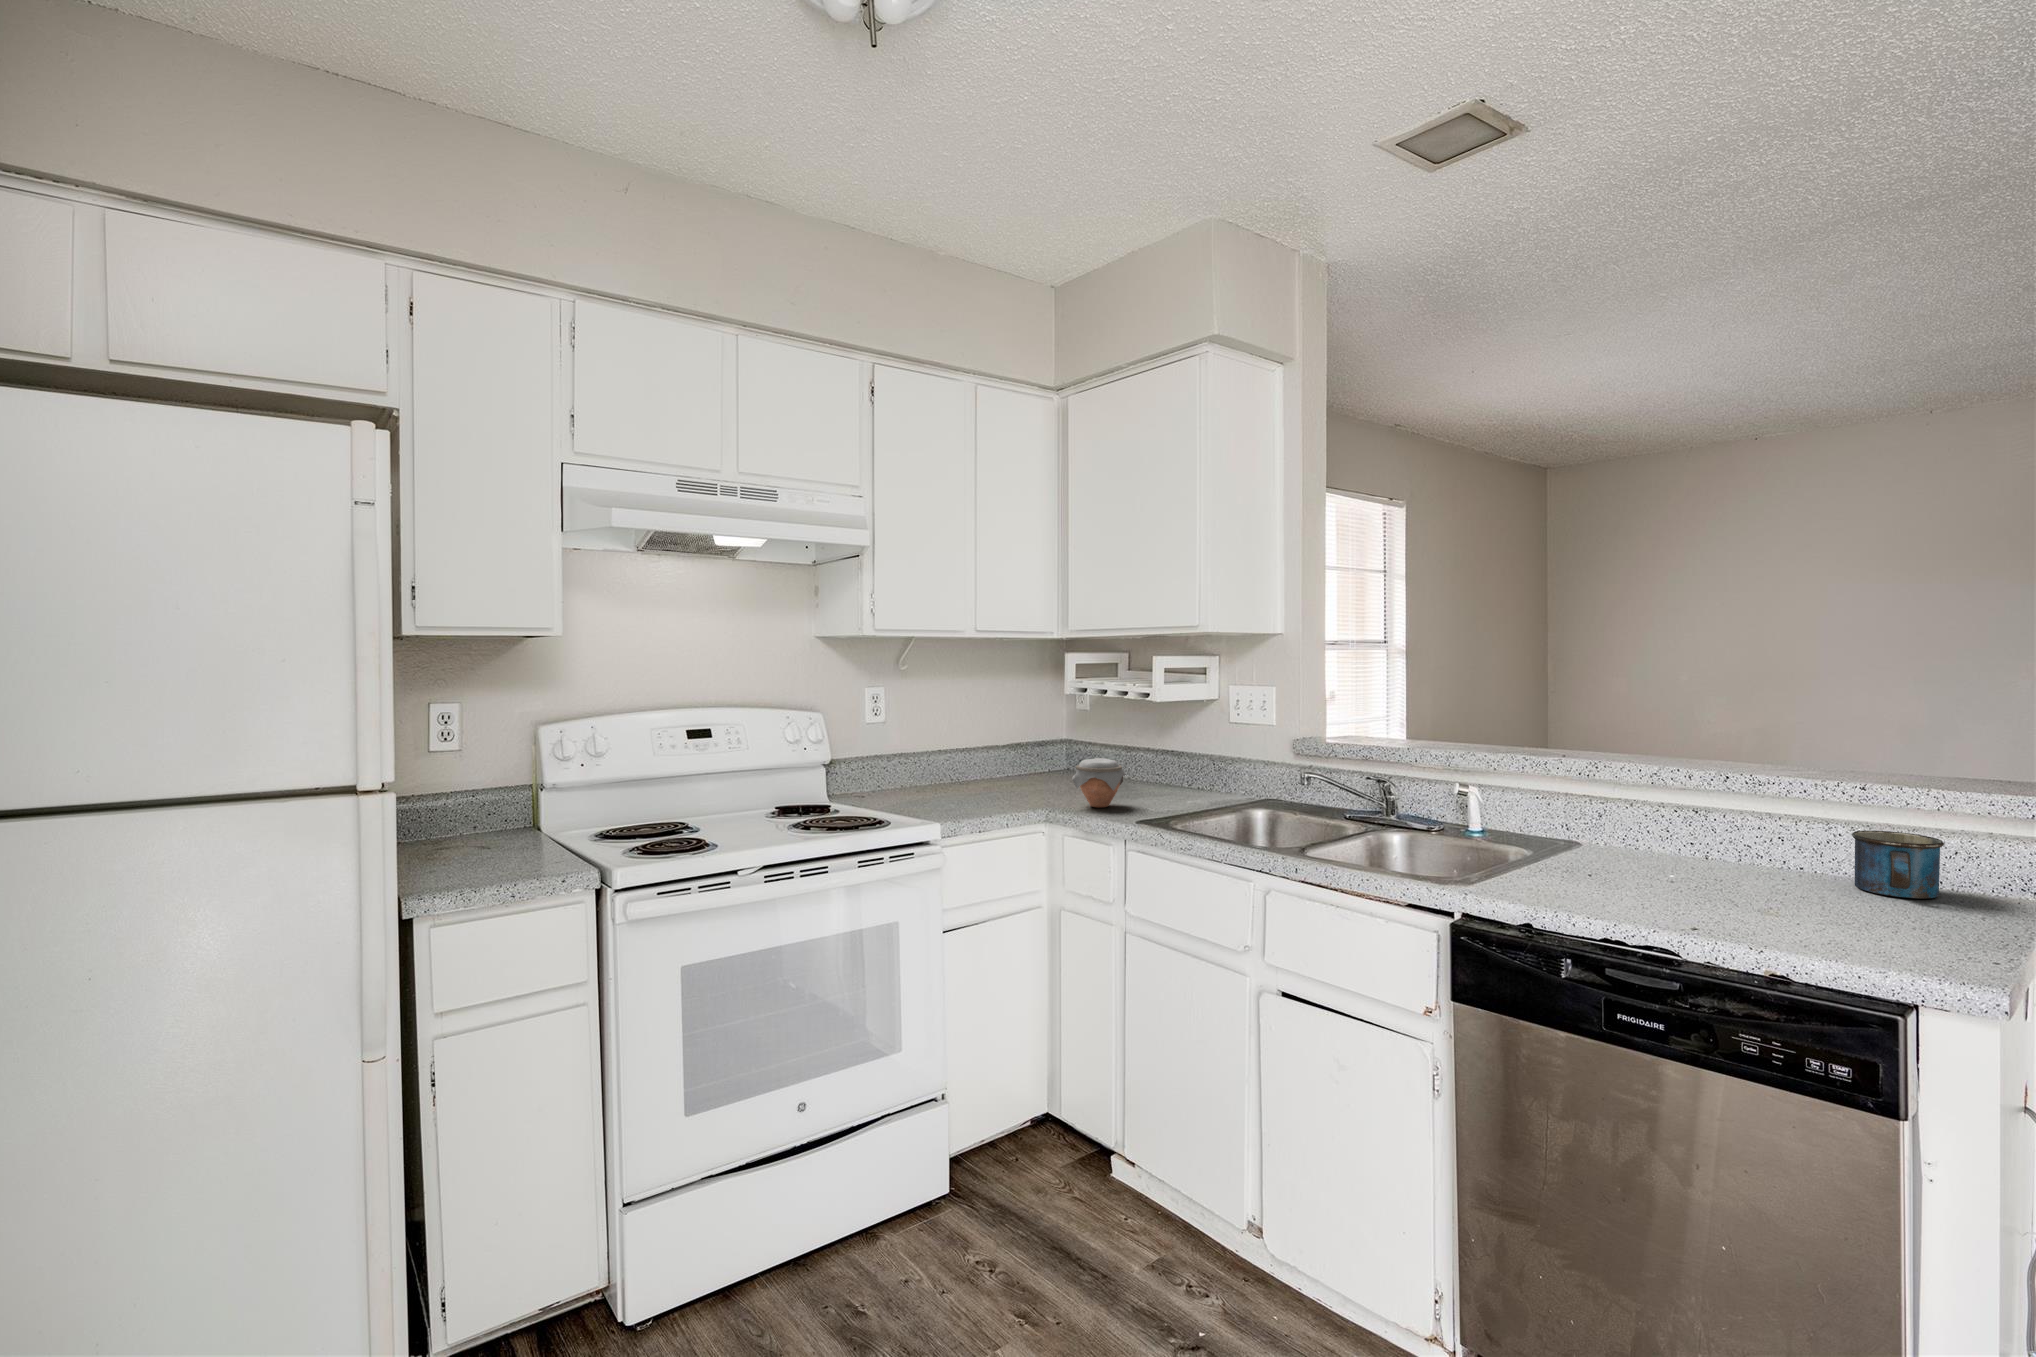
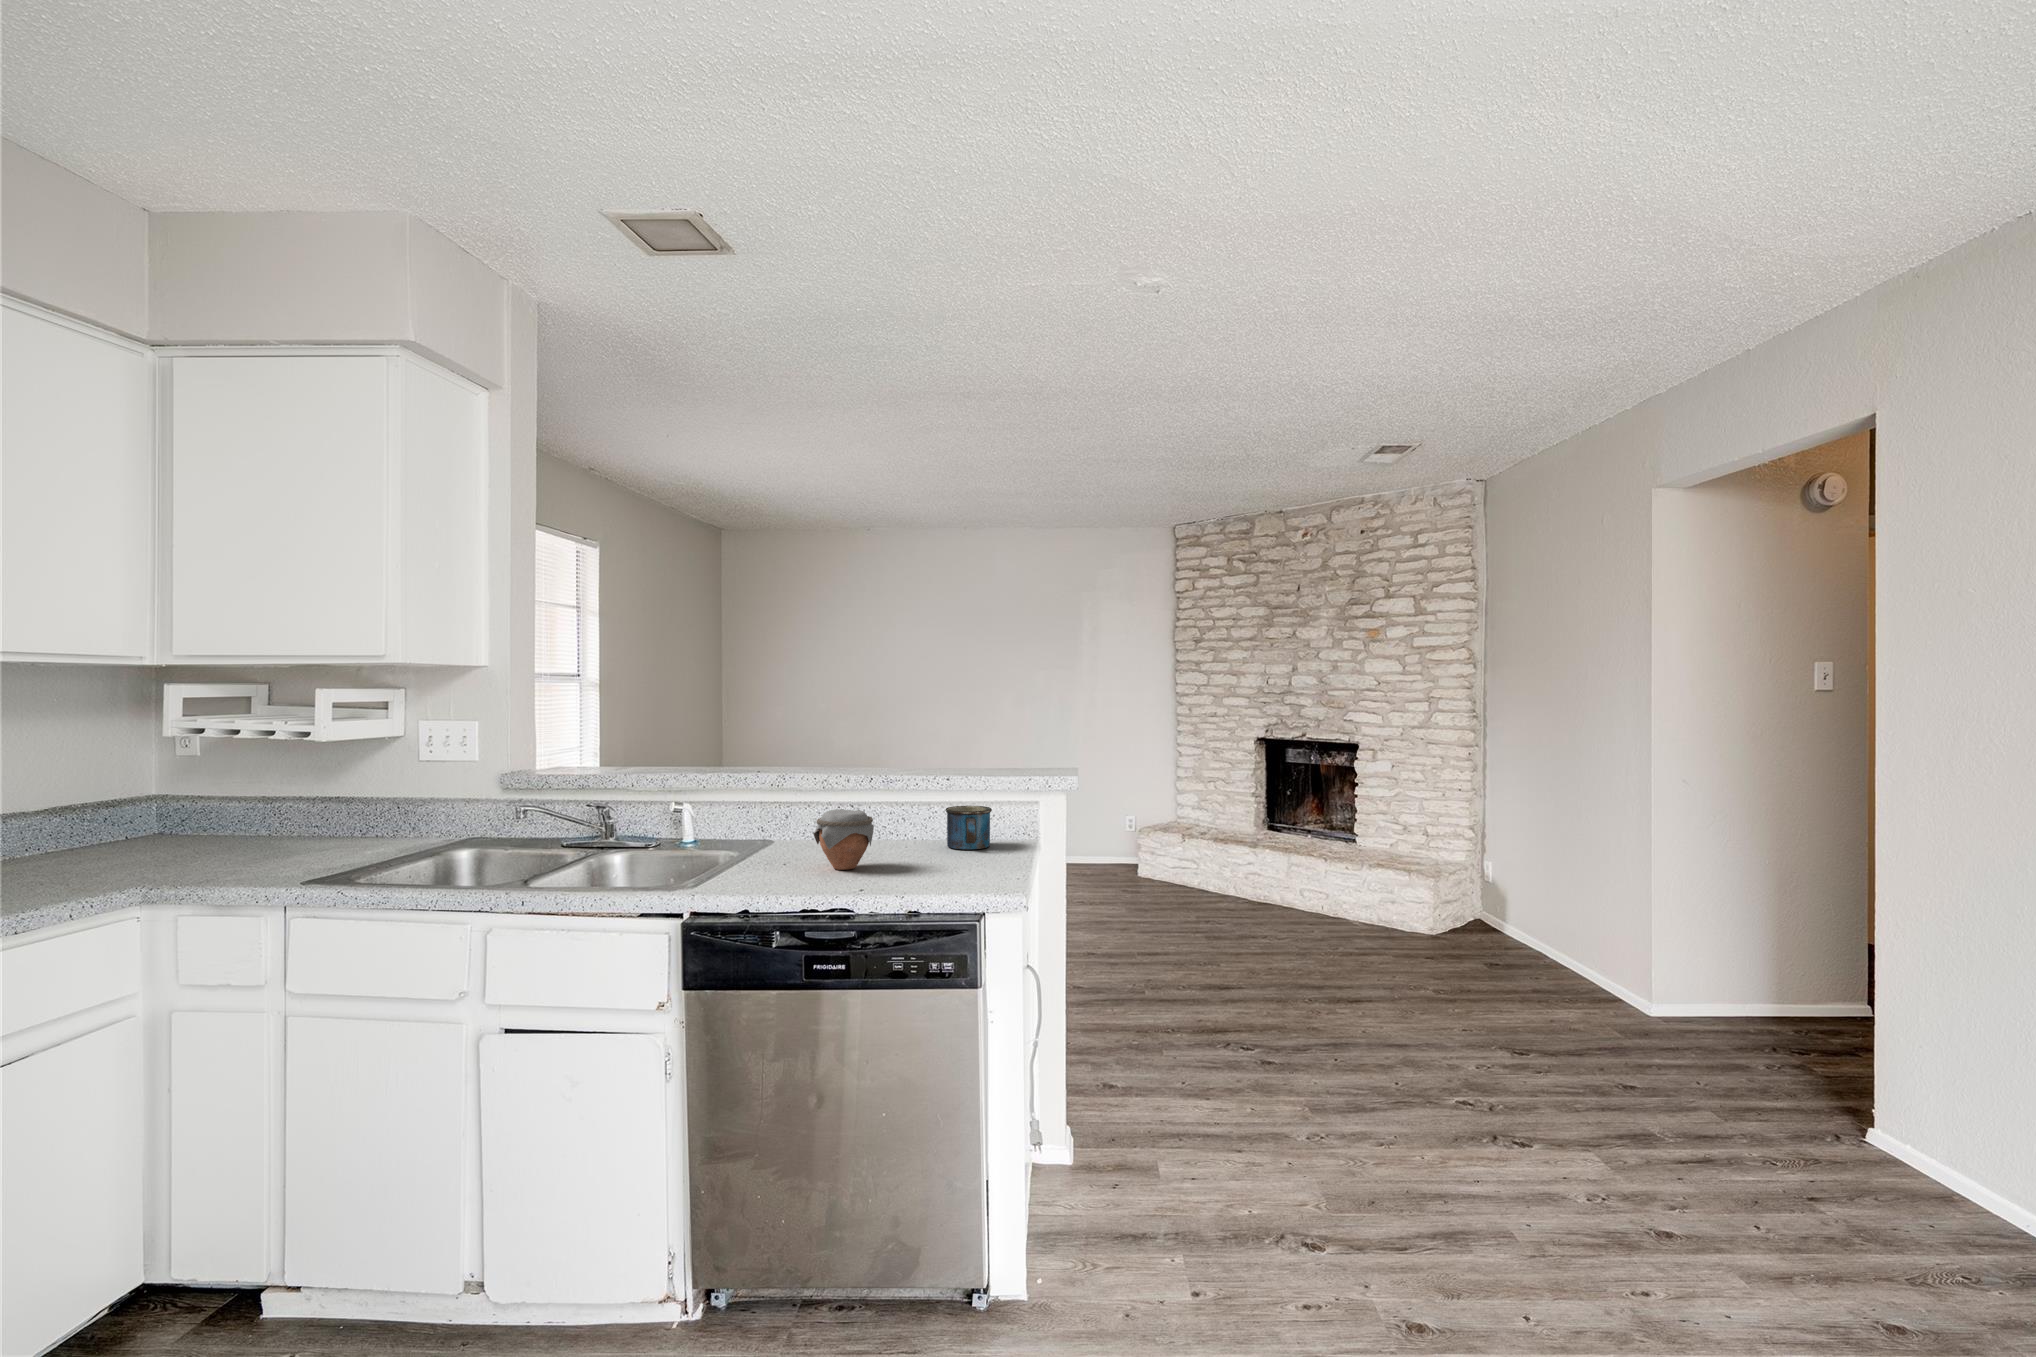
jar: present [1072,758,1126,807] -> present [814,809,874,870]

